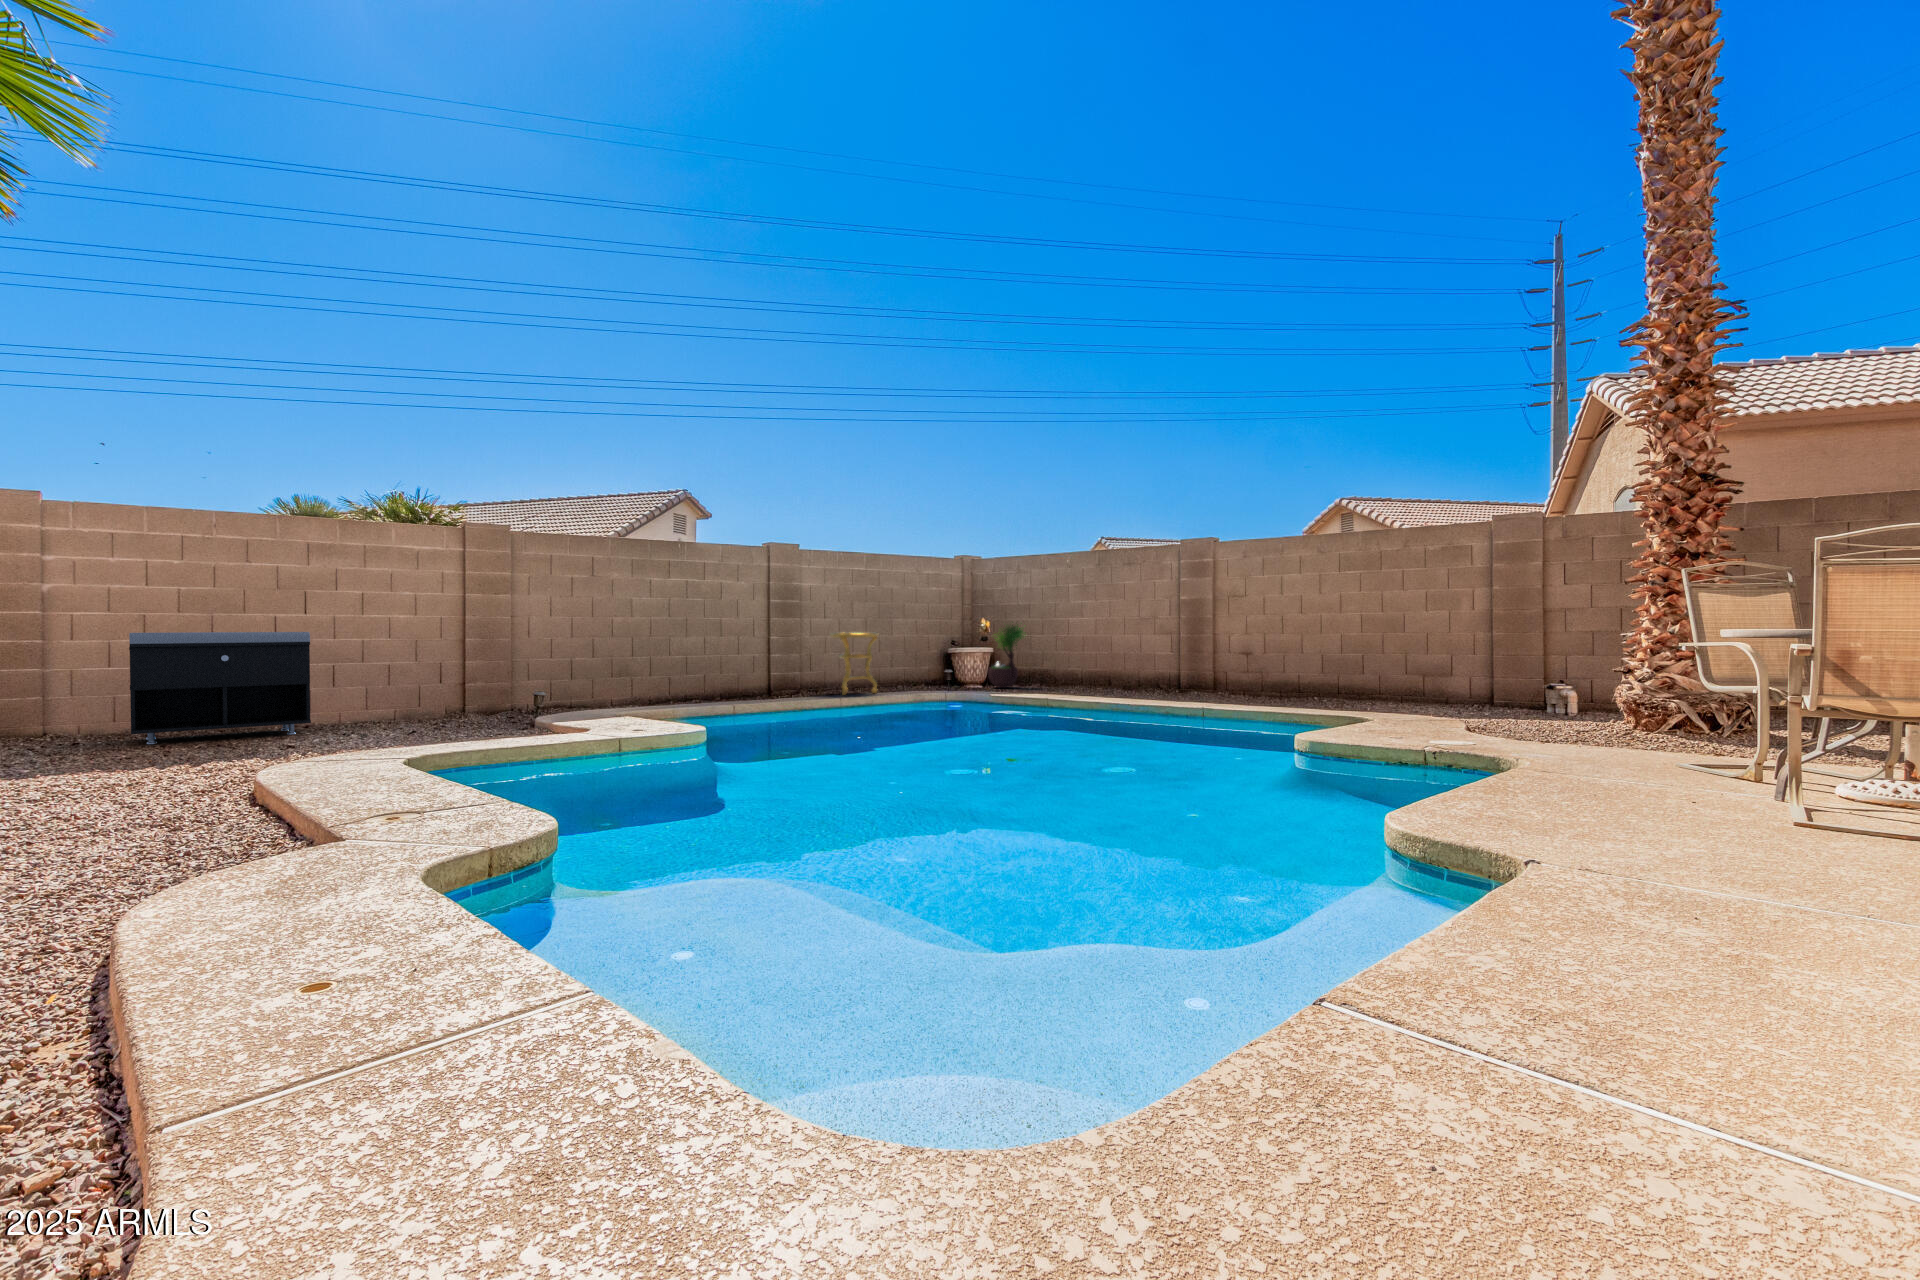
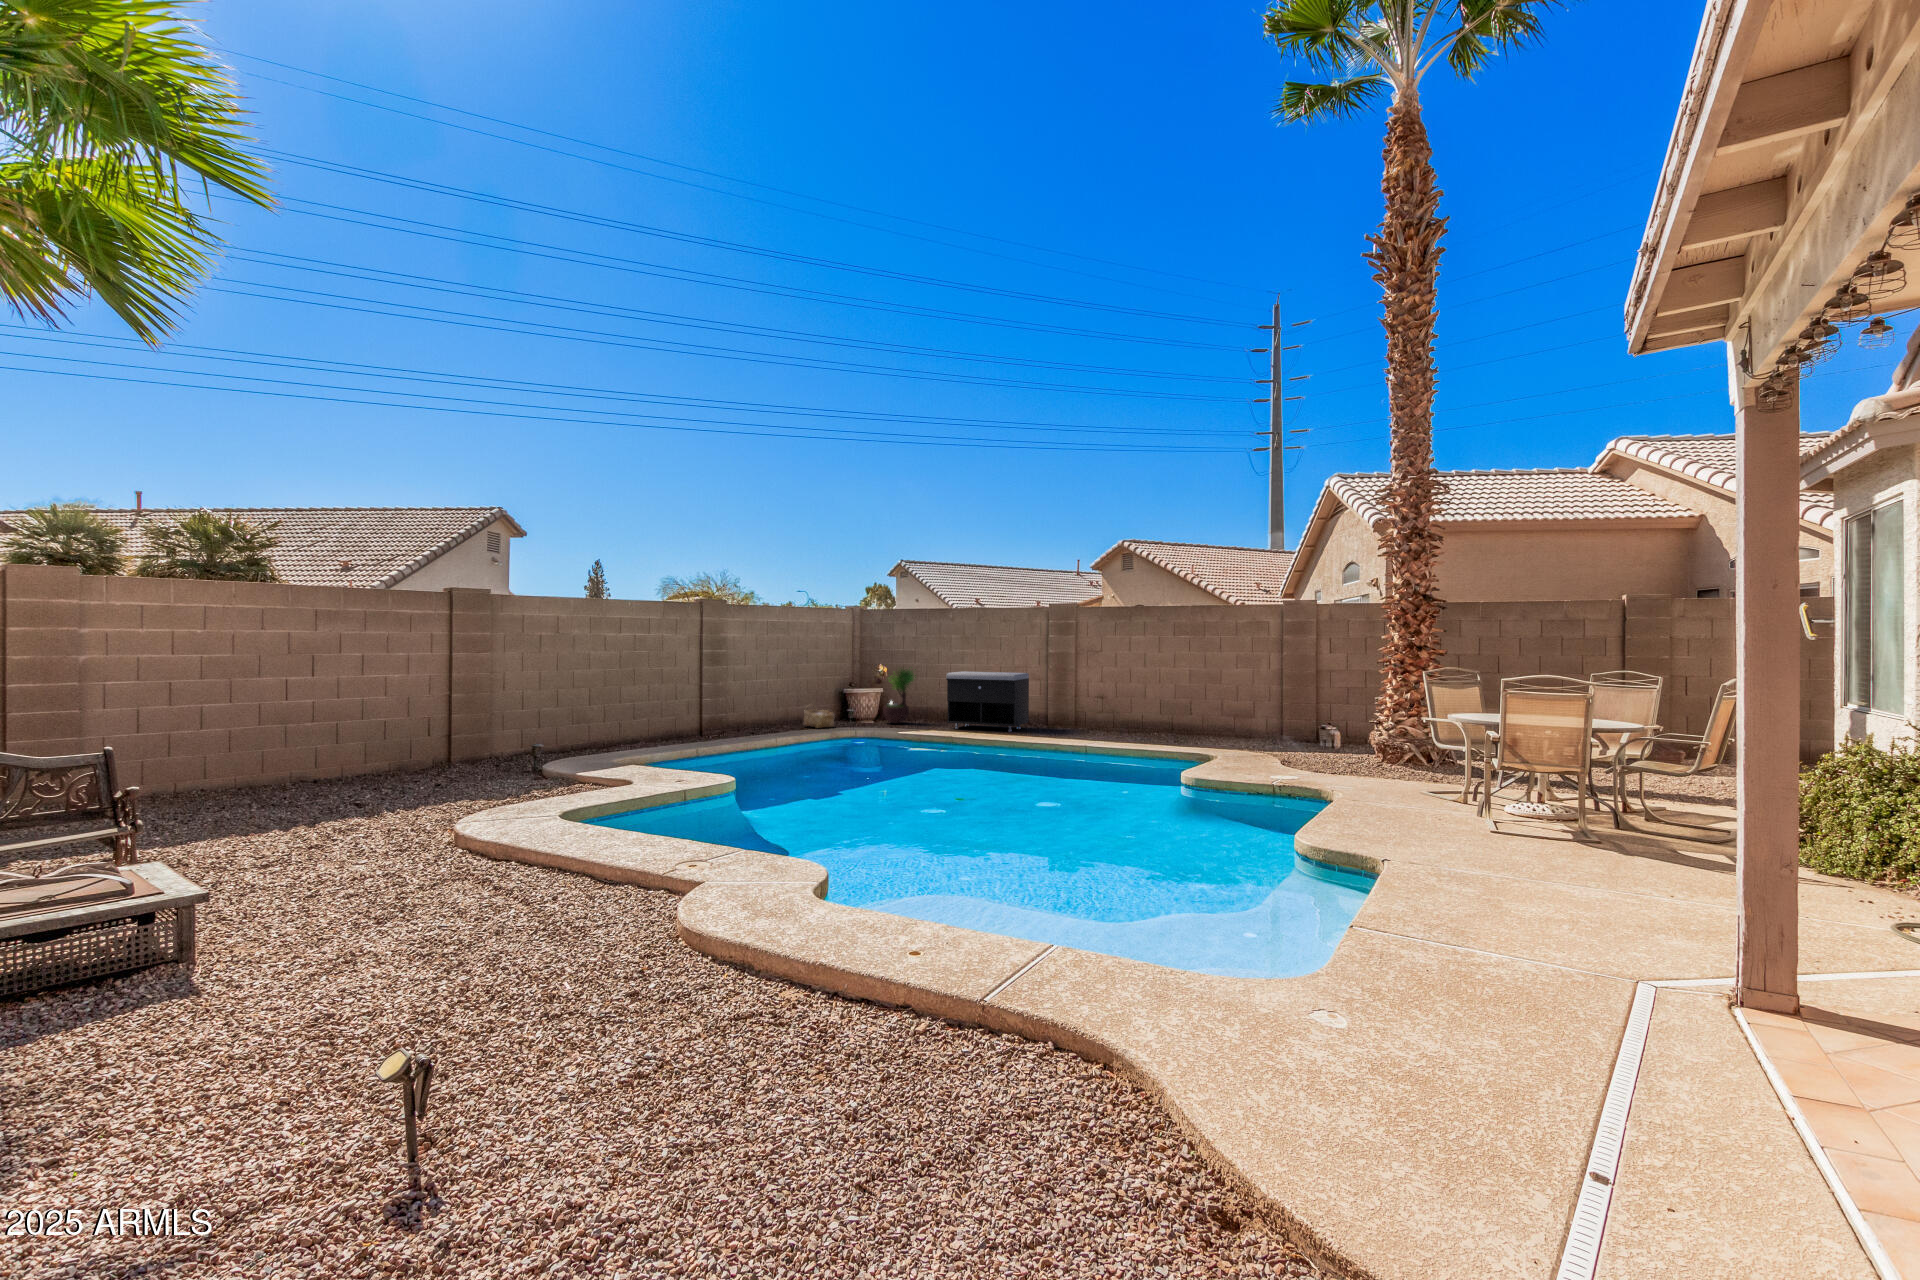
storage bench: present [129,632,311,744] -> present [946,671,1029,732]
side table: present [830,633,878,695] -> none [753,678,797,735]
woven basket: none [896,664,929,691] -> present [804,709,835,728]

